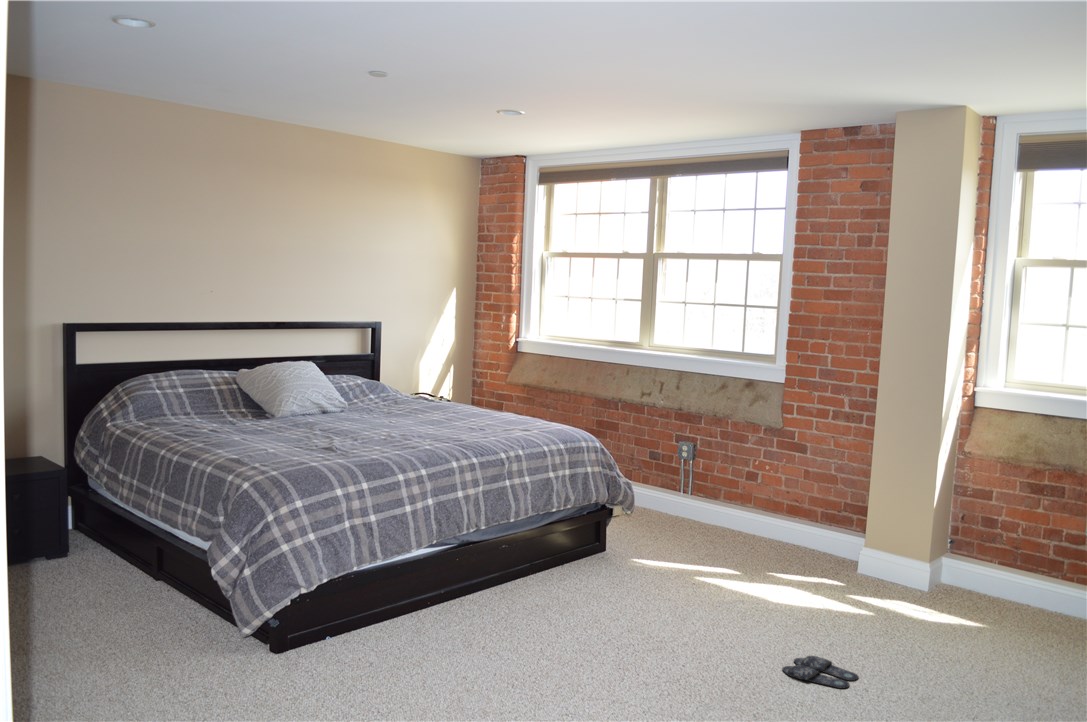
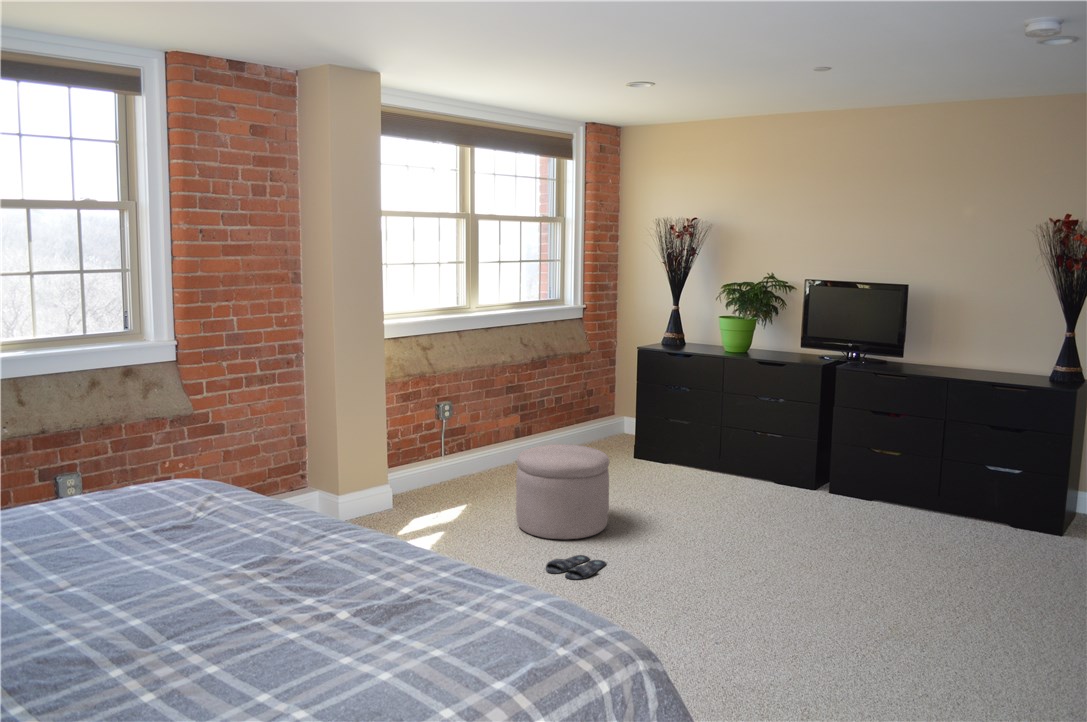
ottoman: none [898,562,1030,693] -> present [516,444,609,539]

